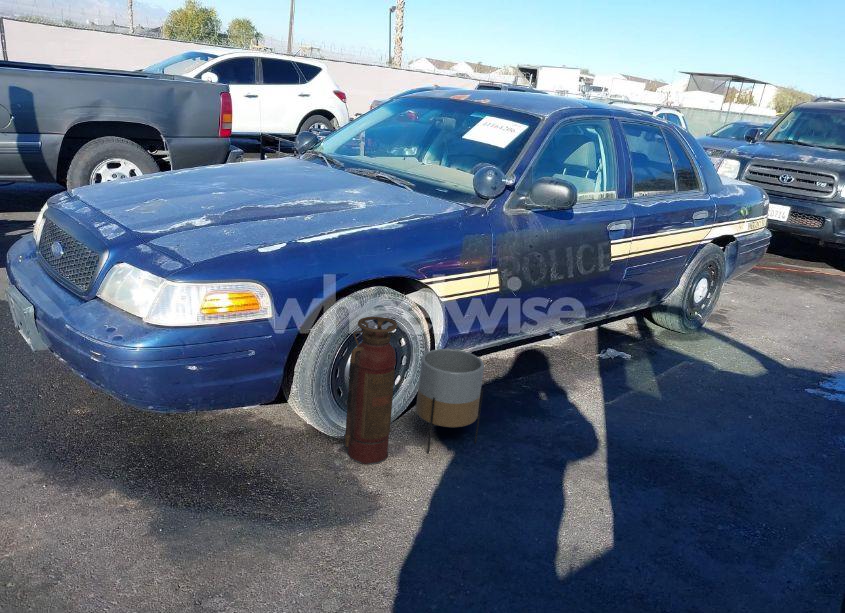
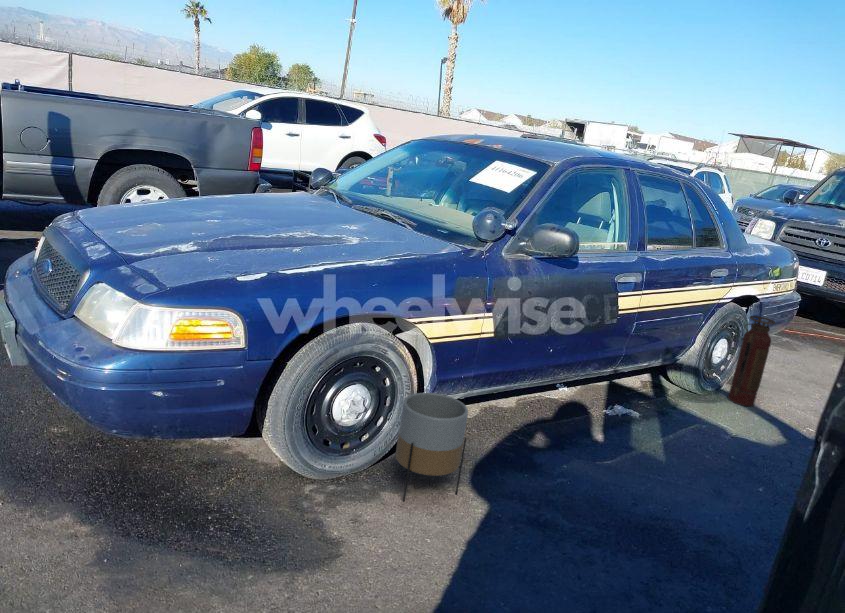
fire extinguisher: present [345,317,397,464] -> present [728,316,775,406]

